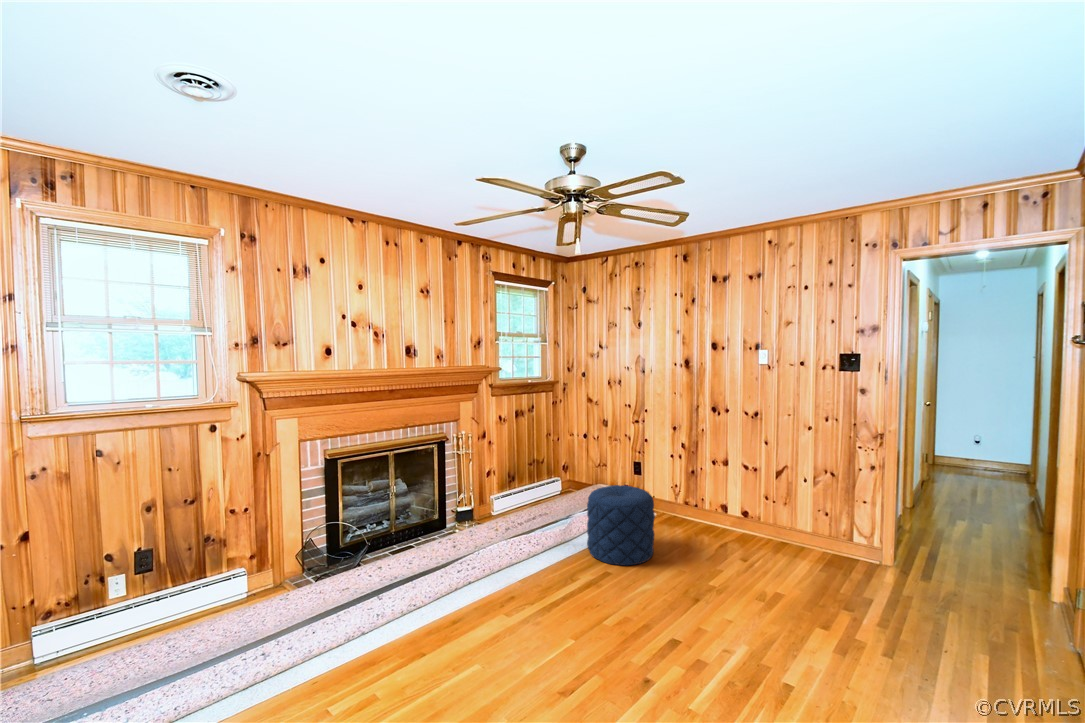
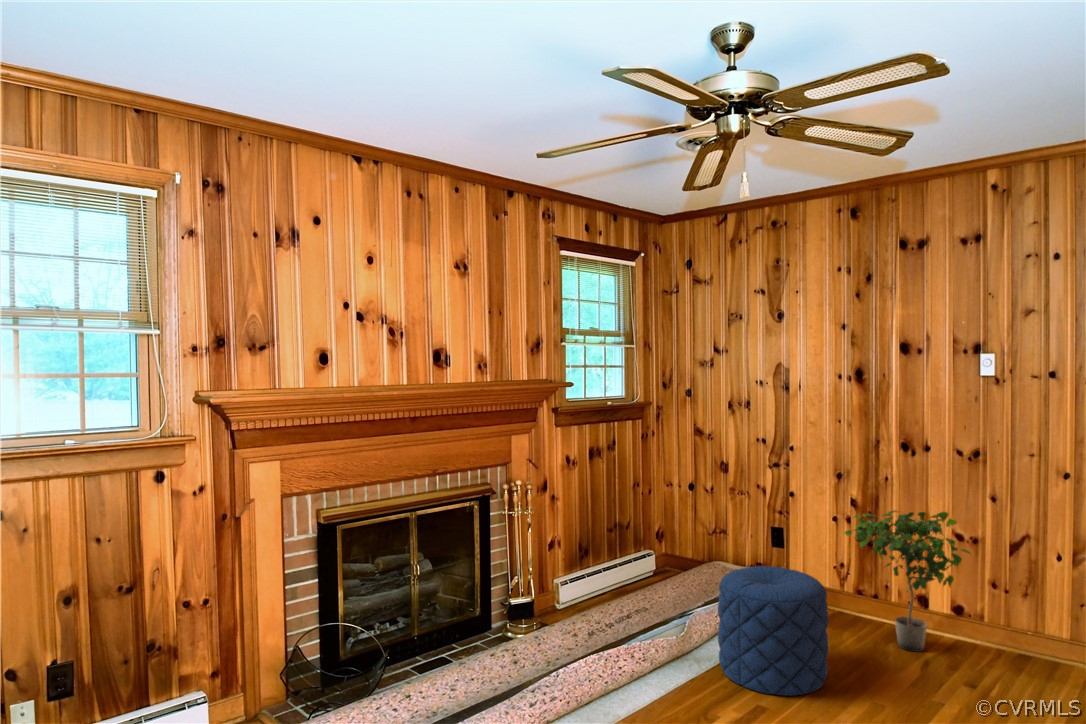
potted plant: none [672,450,748,538] -> present [844,511,971,652]

